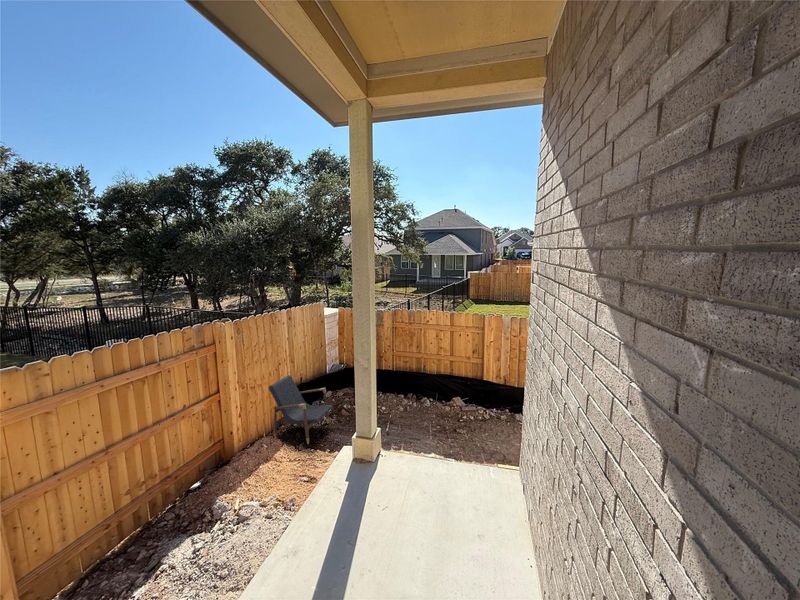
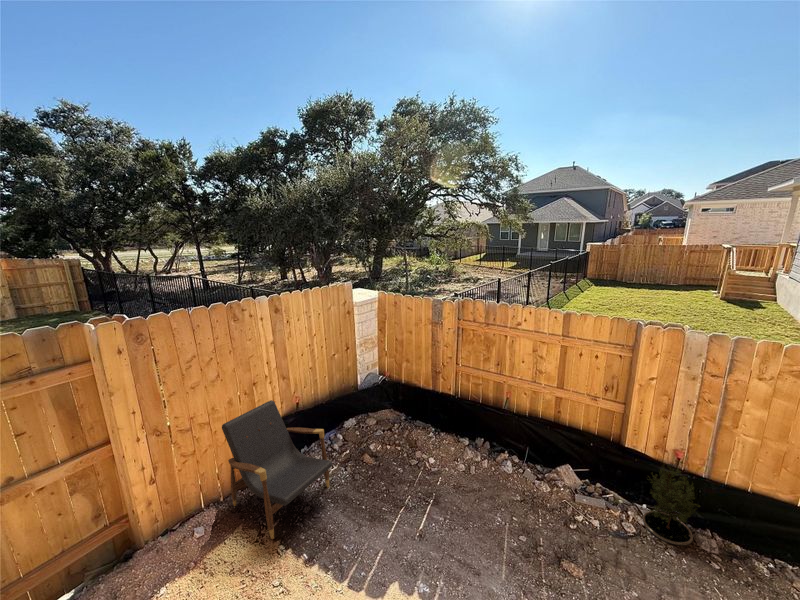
potted tree: none [492,380,514,418] -> present [643,466,700,546]

